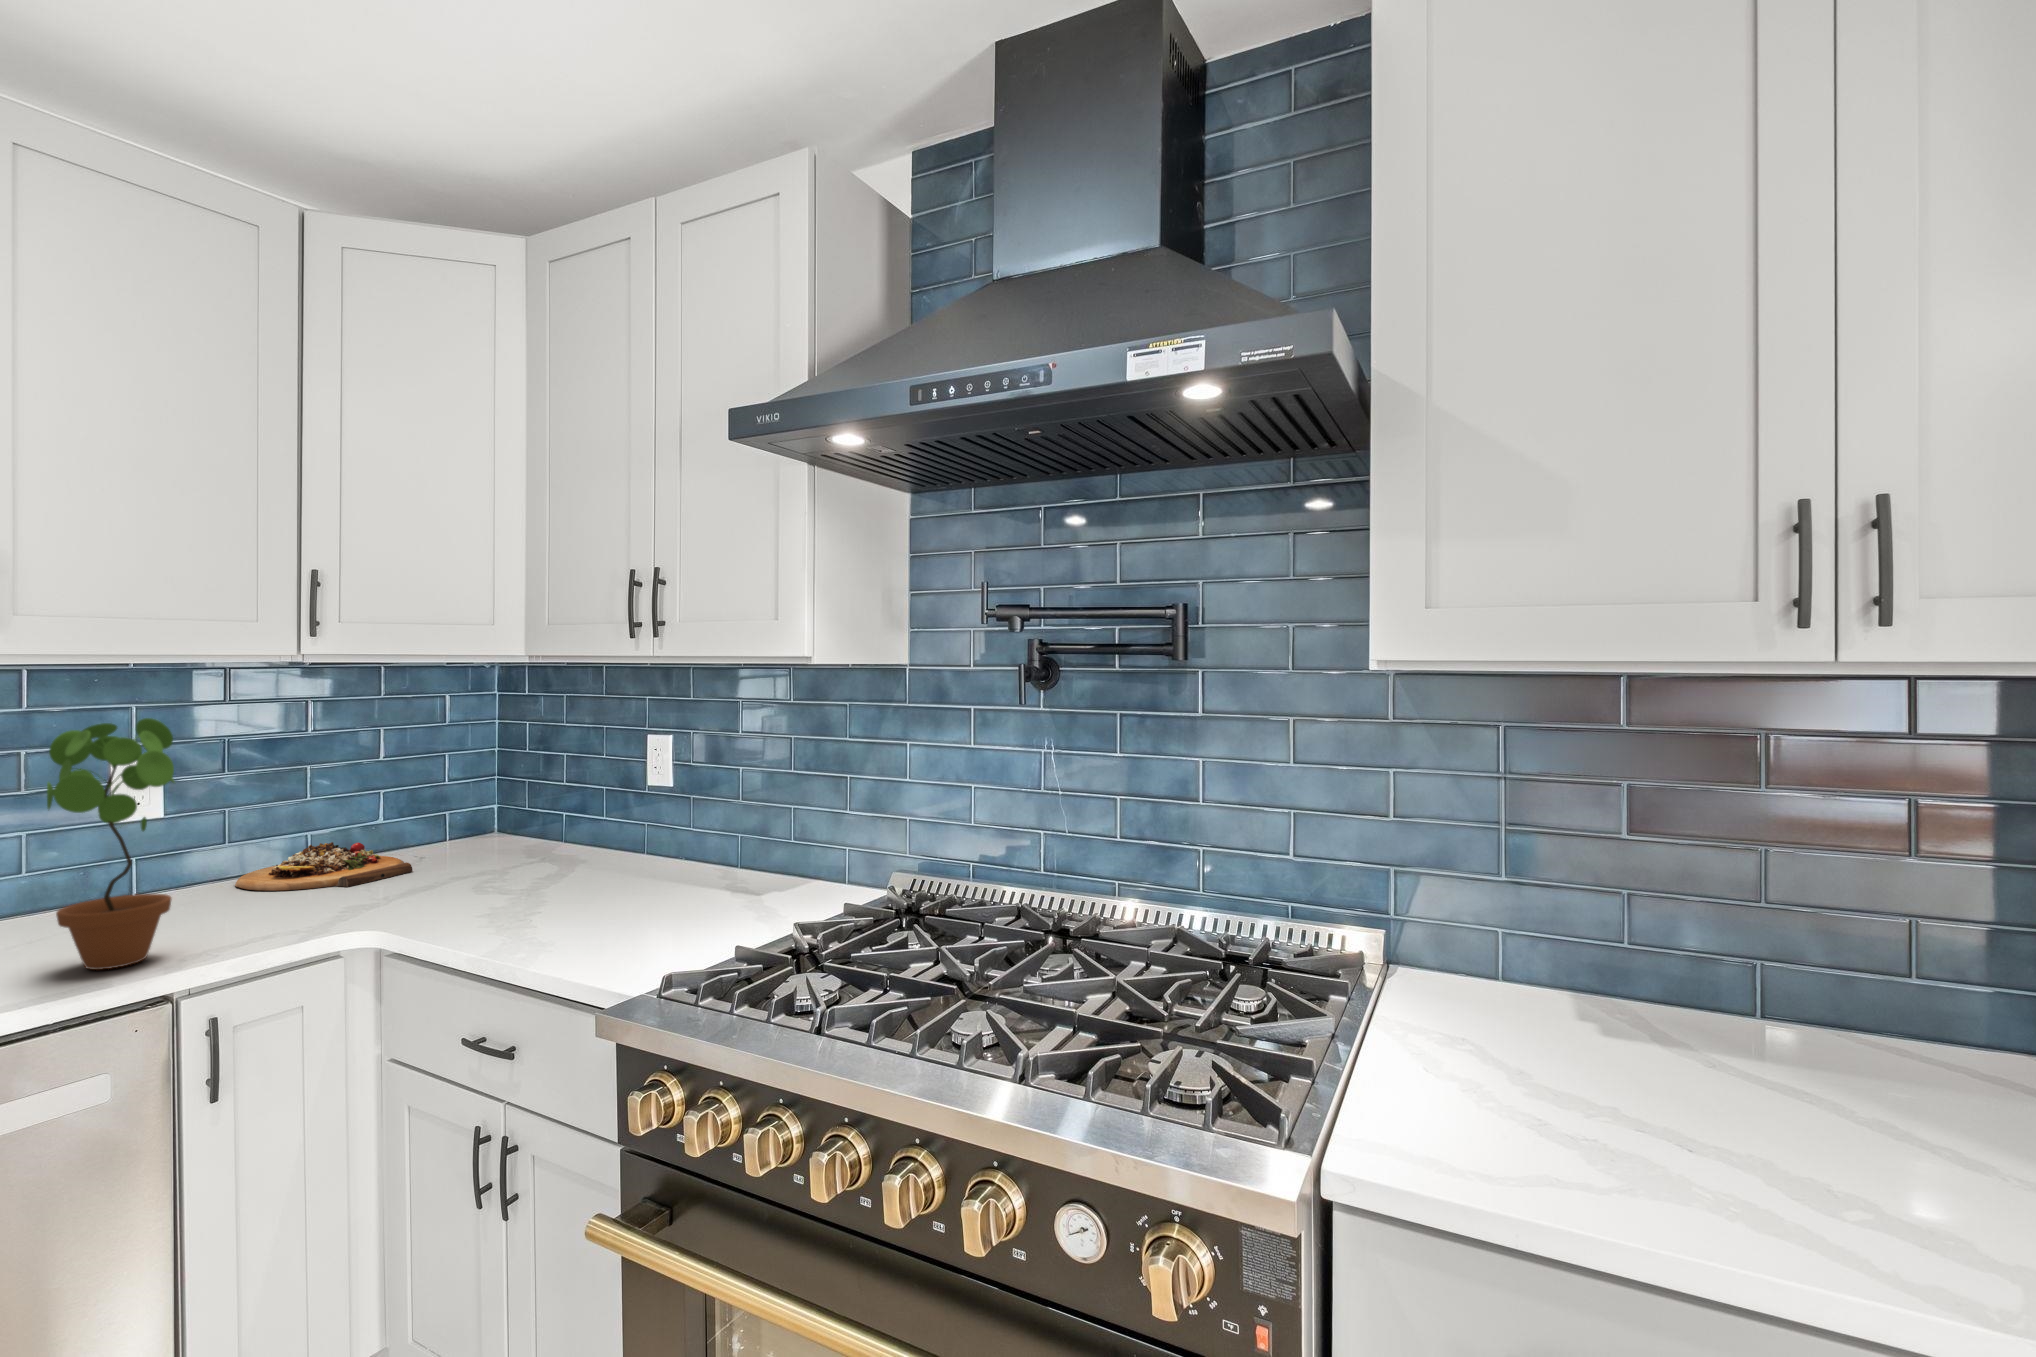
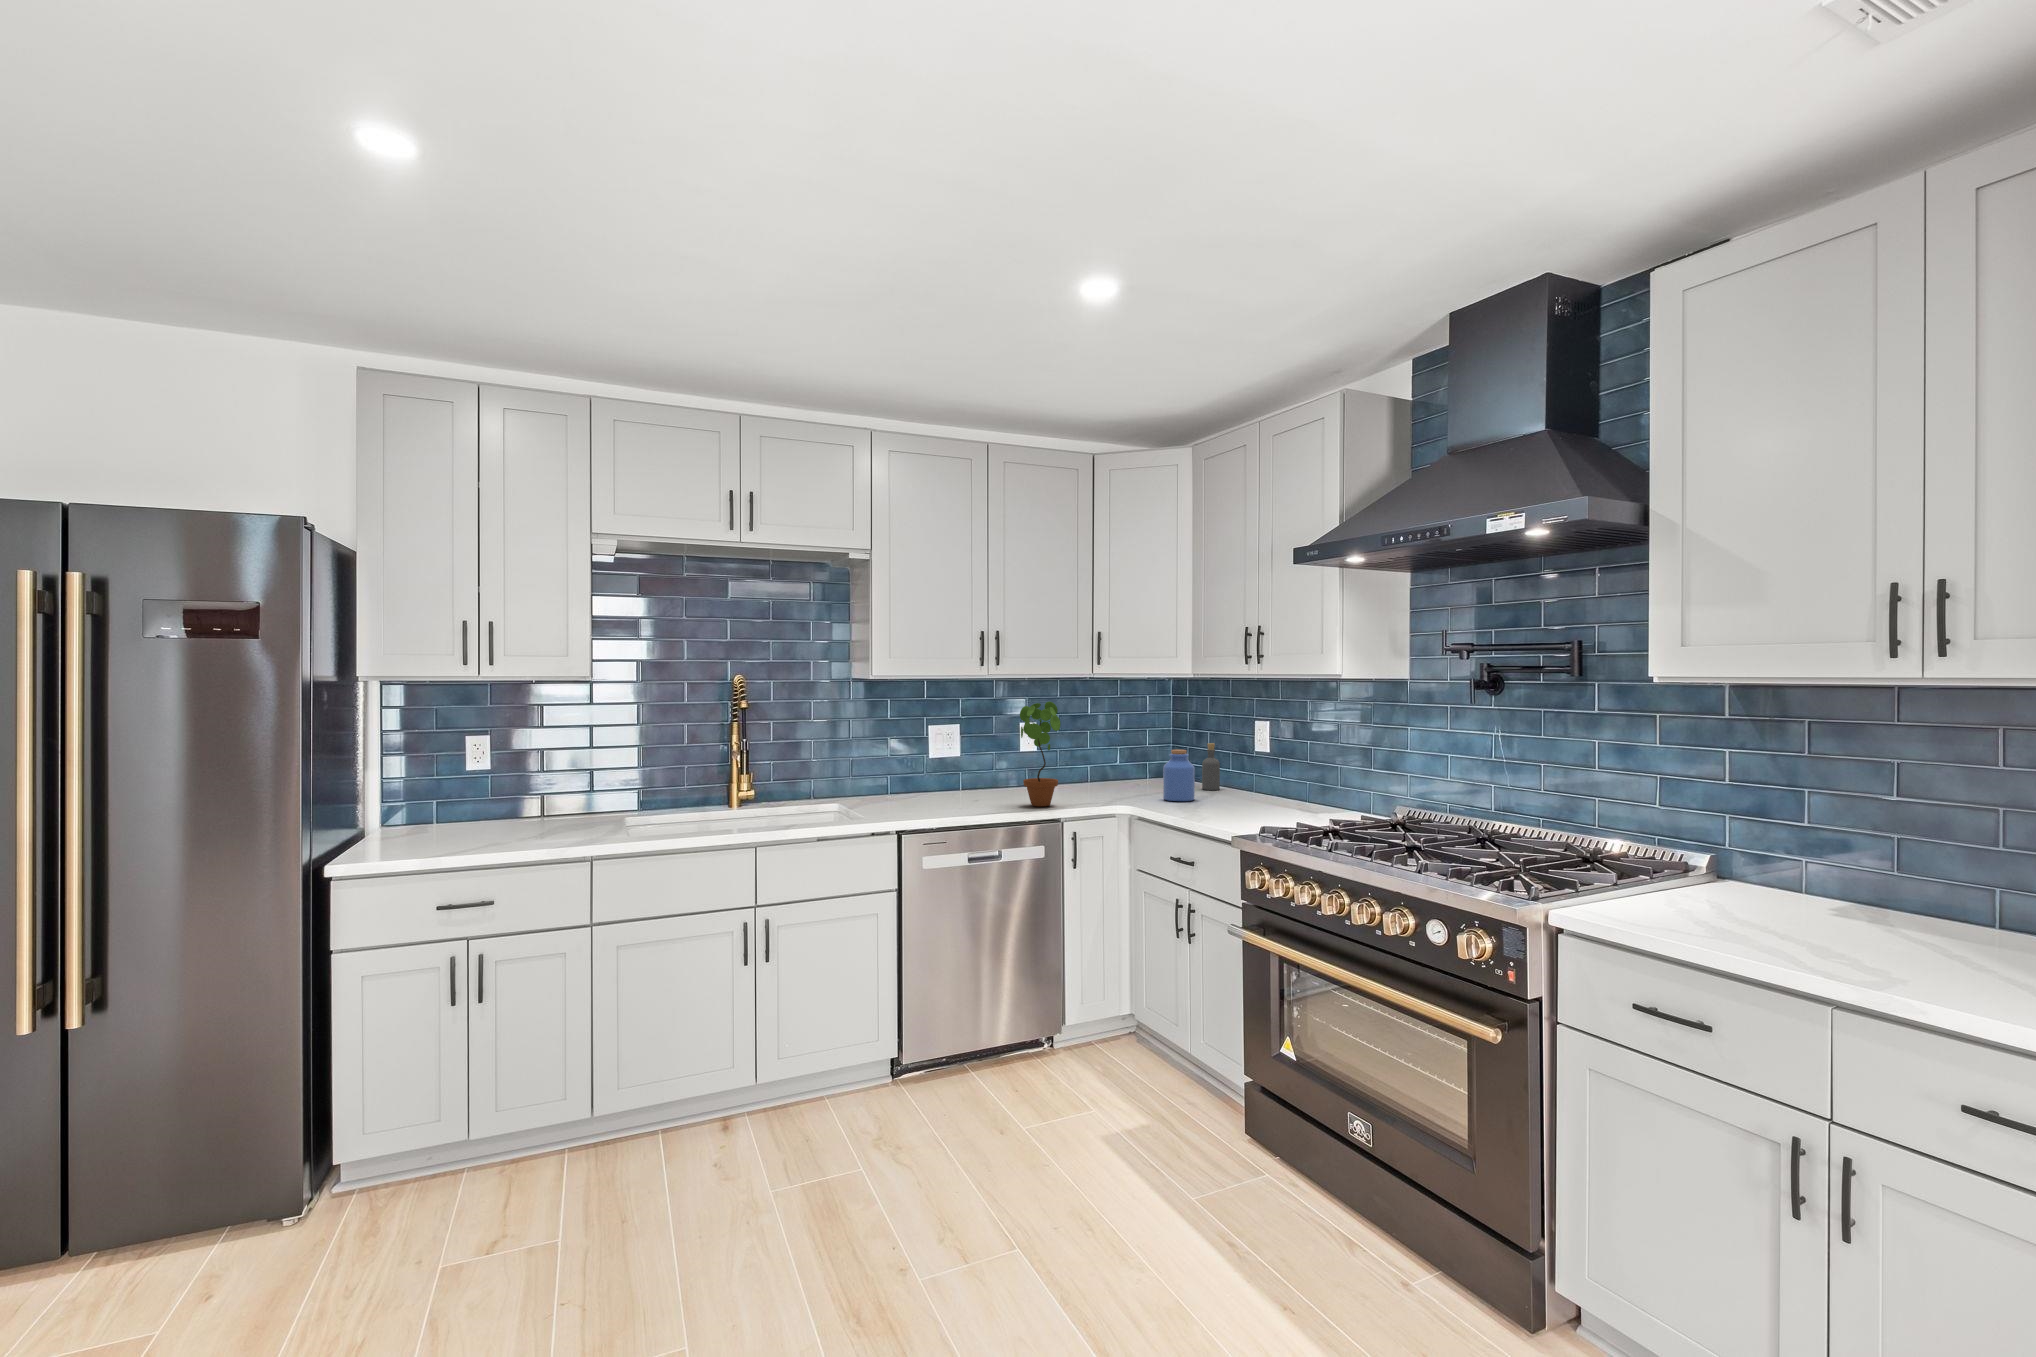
bottle: none [547,776,580,858] -> present [1202,743,1220,790]
jar: none [459,799,527,900] -> present [1163,749,1195,801]
cutting board: present [235,842,413,891] -> none [1062,771,1137,792]

